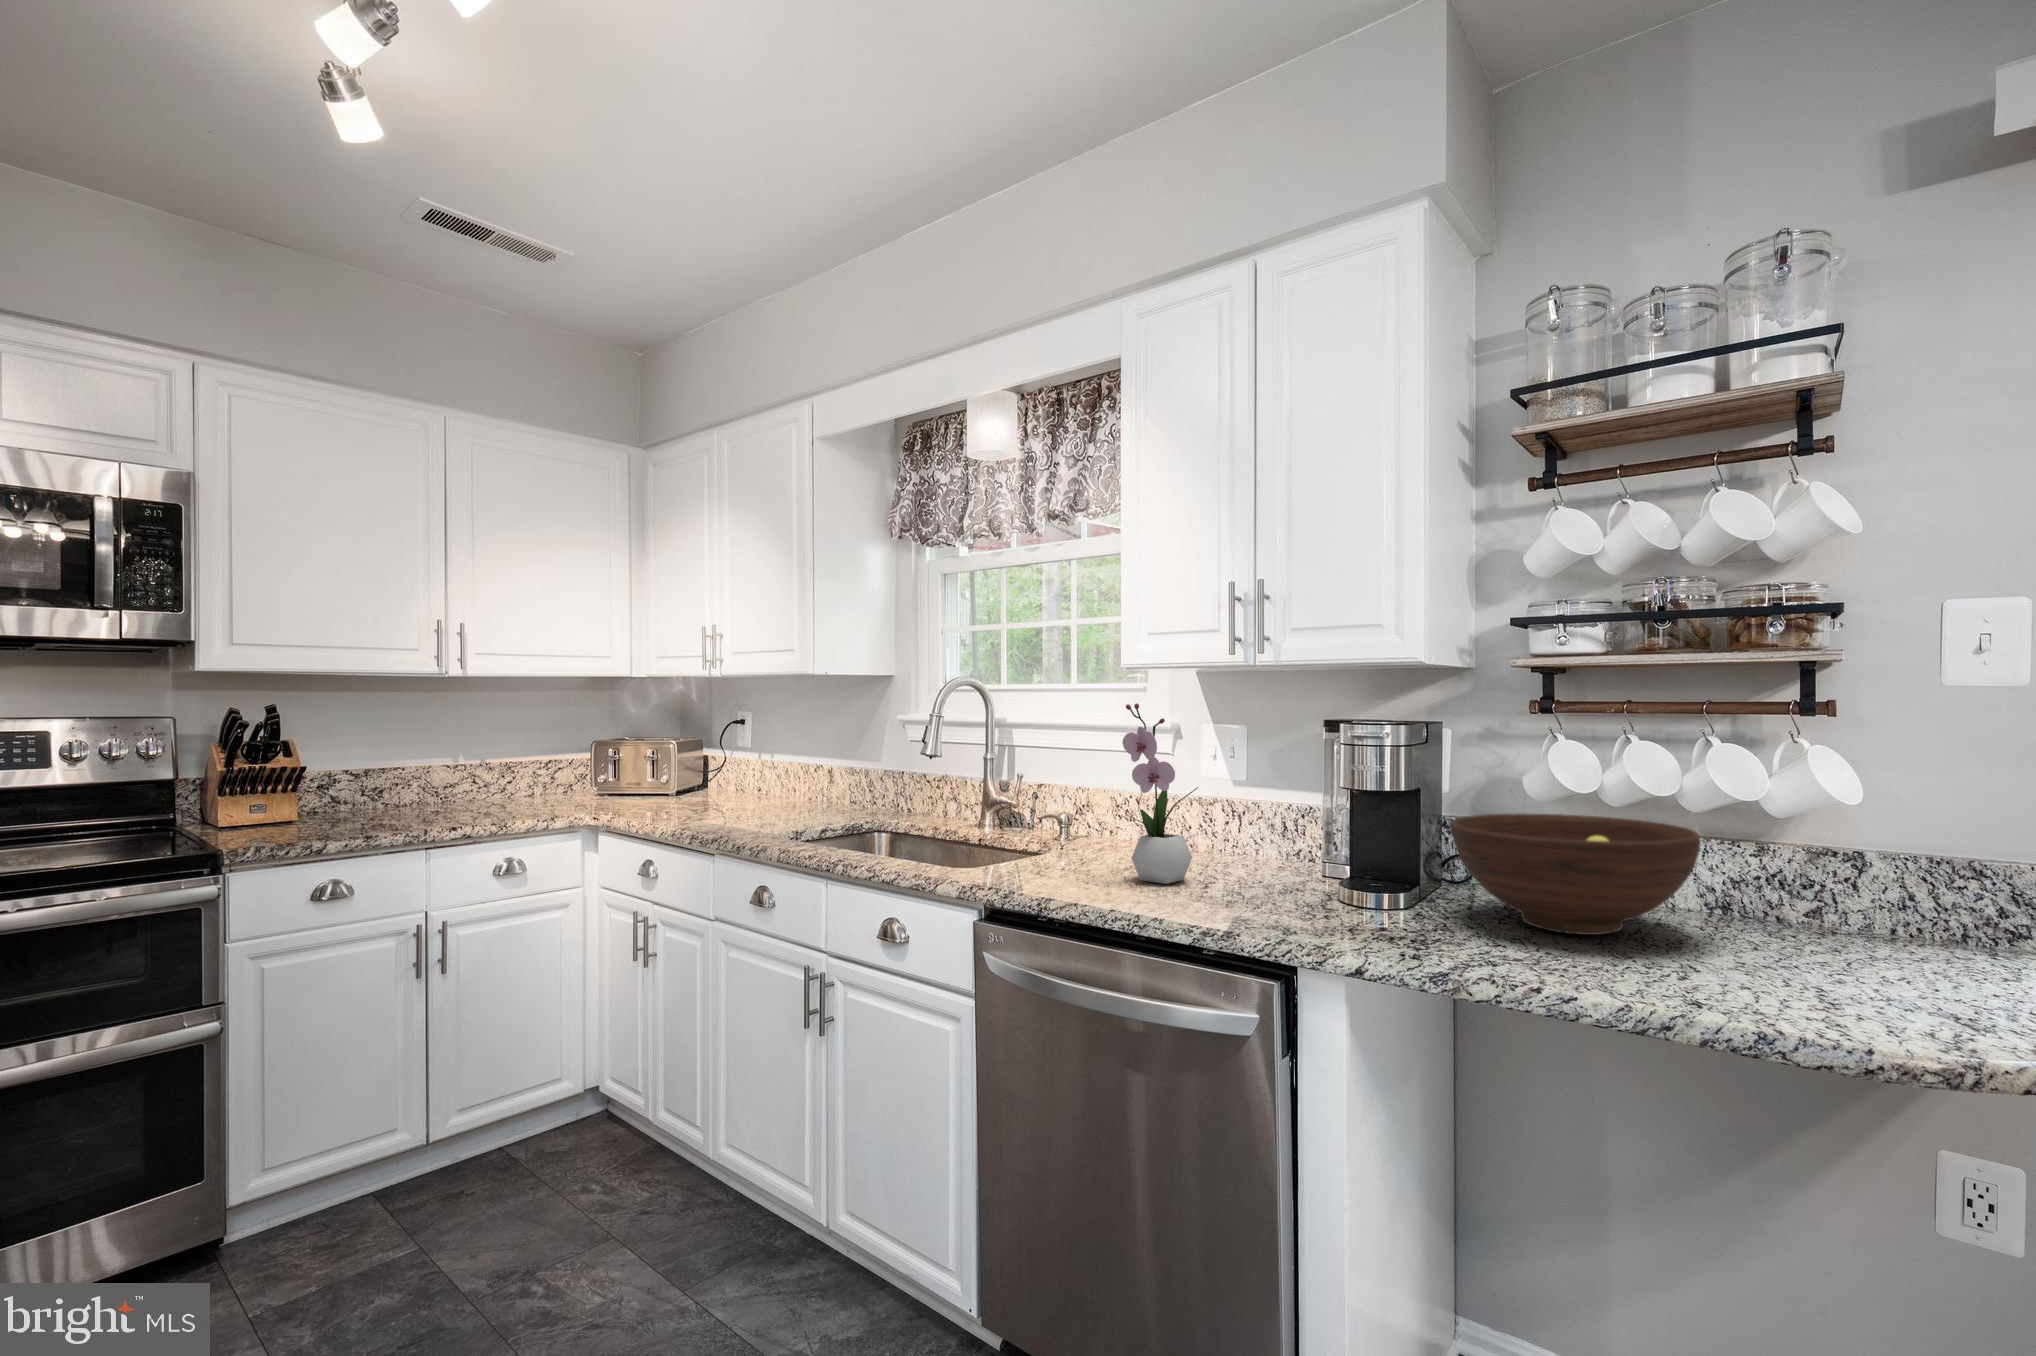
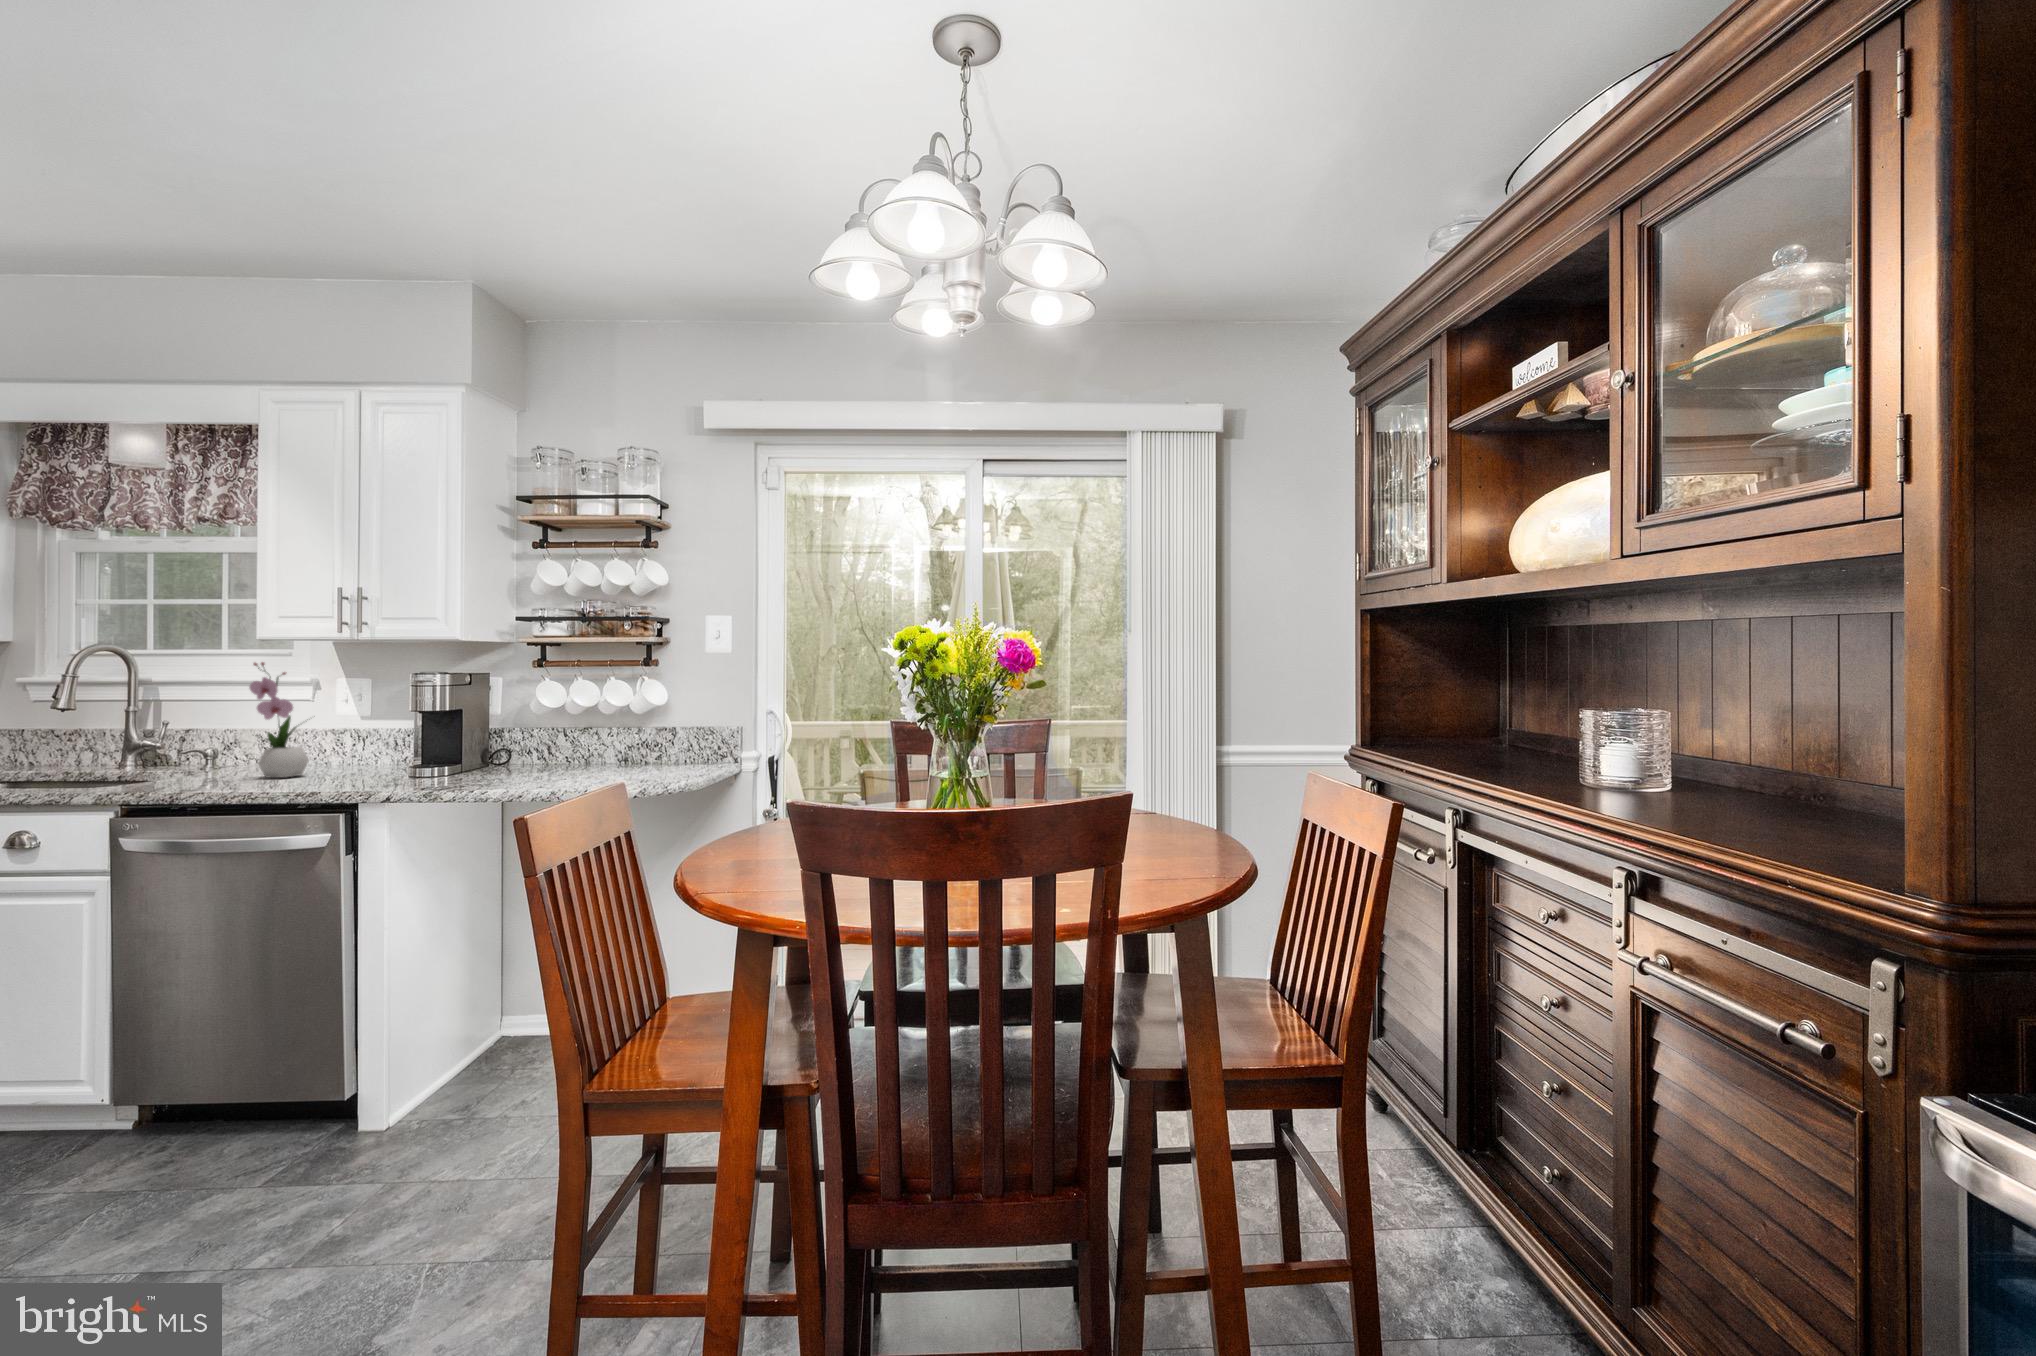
fruit bowl: present [1451,814,1701,935] -> none [472,721,596,776]

